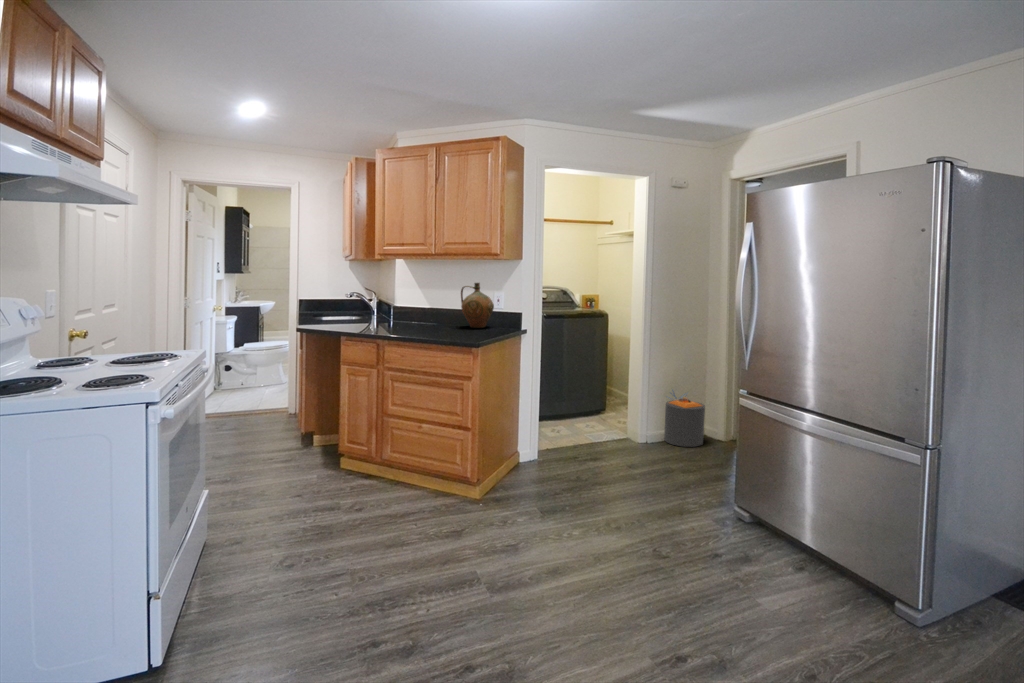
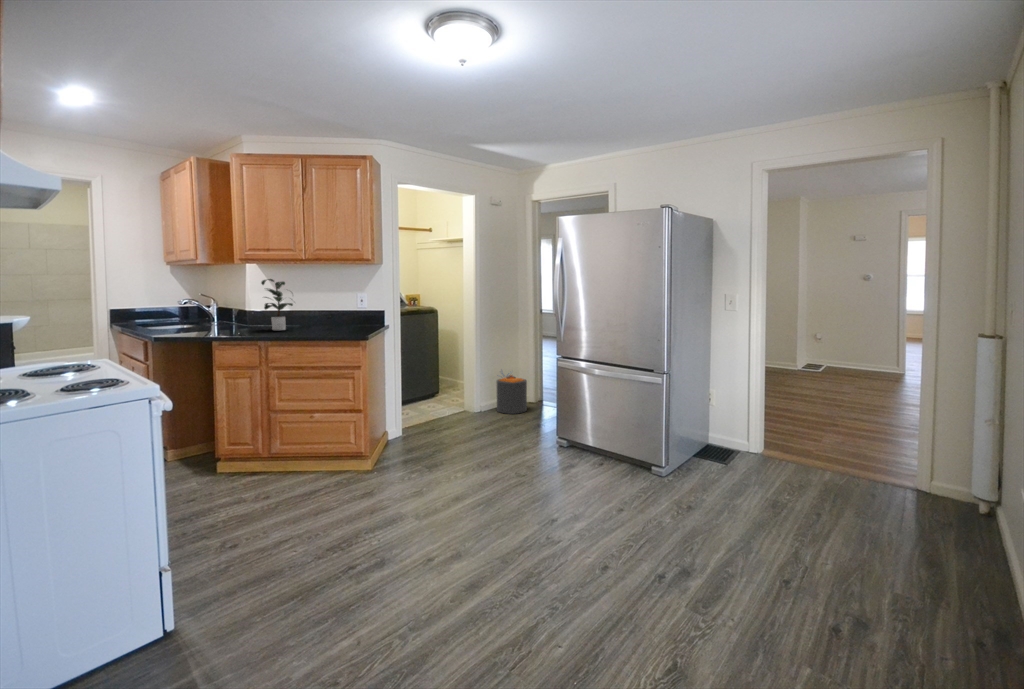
potted plant: none [386,276,433,331] -> present [261,279,293,330]
ceramic jug: present [461,283,494,328] -> none [324,284,356,325]

